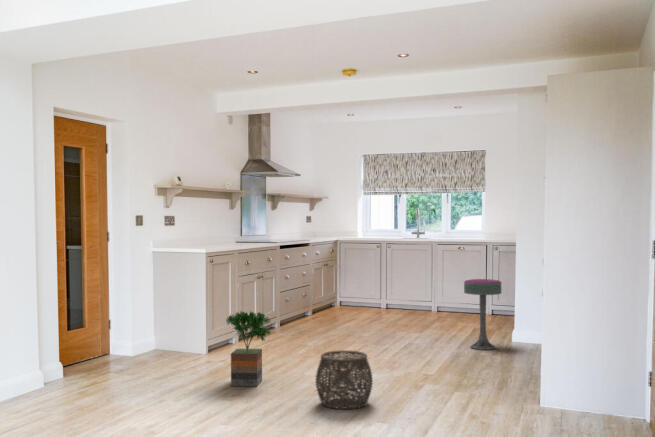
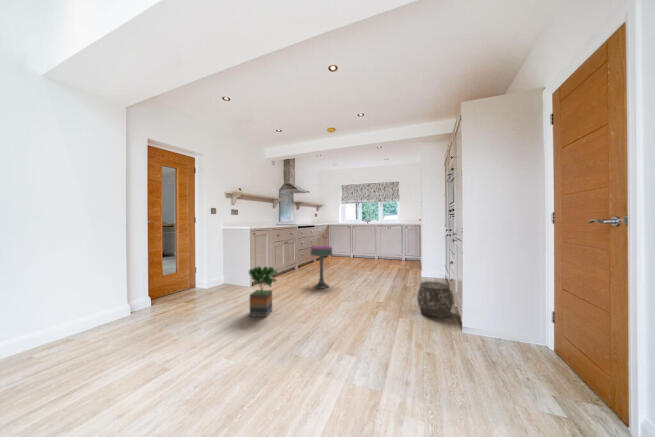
bar stool: present [464,279,501,350] -> present [311,246,332,288]
woven basket: present [315,351,373,409] -> present [417,281,453,318]

